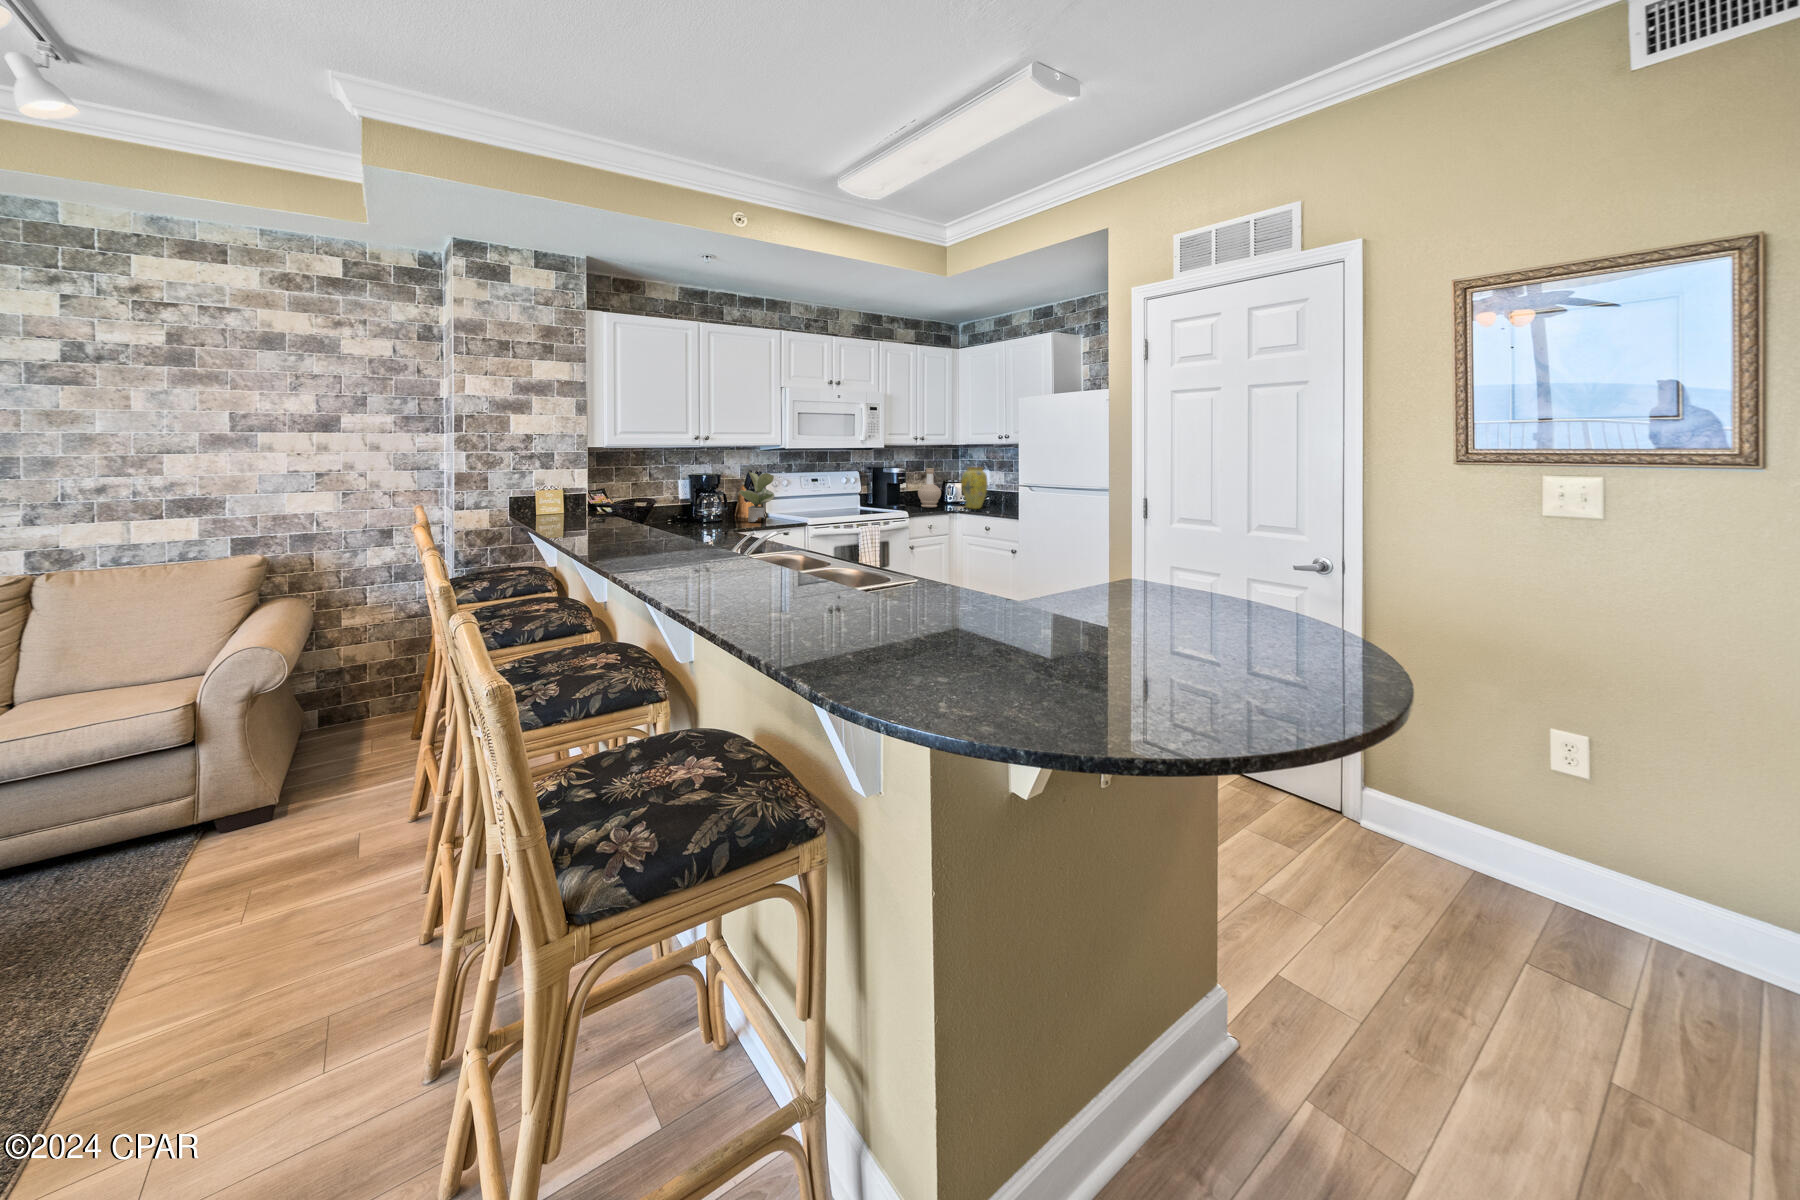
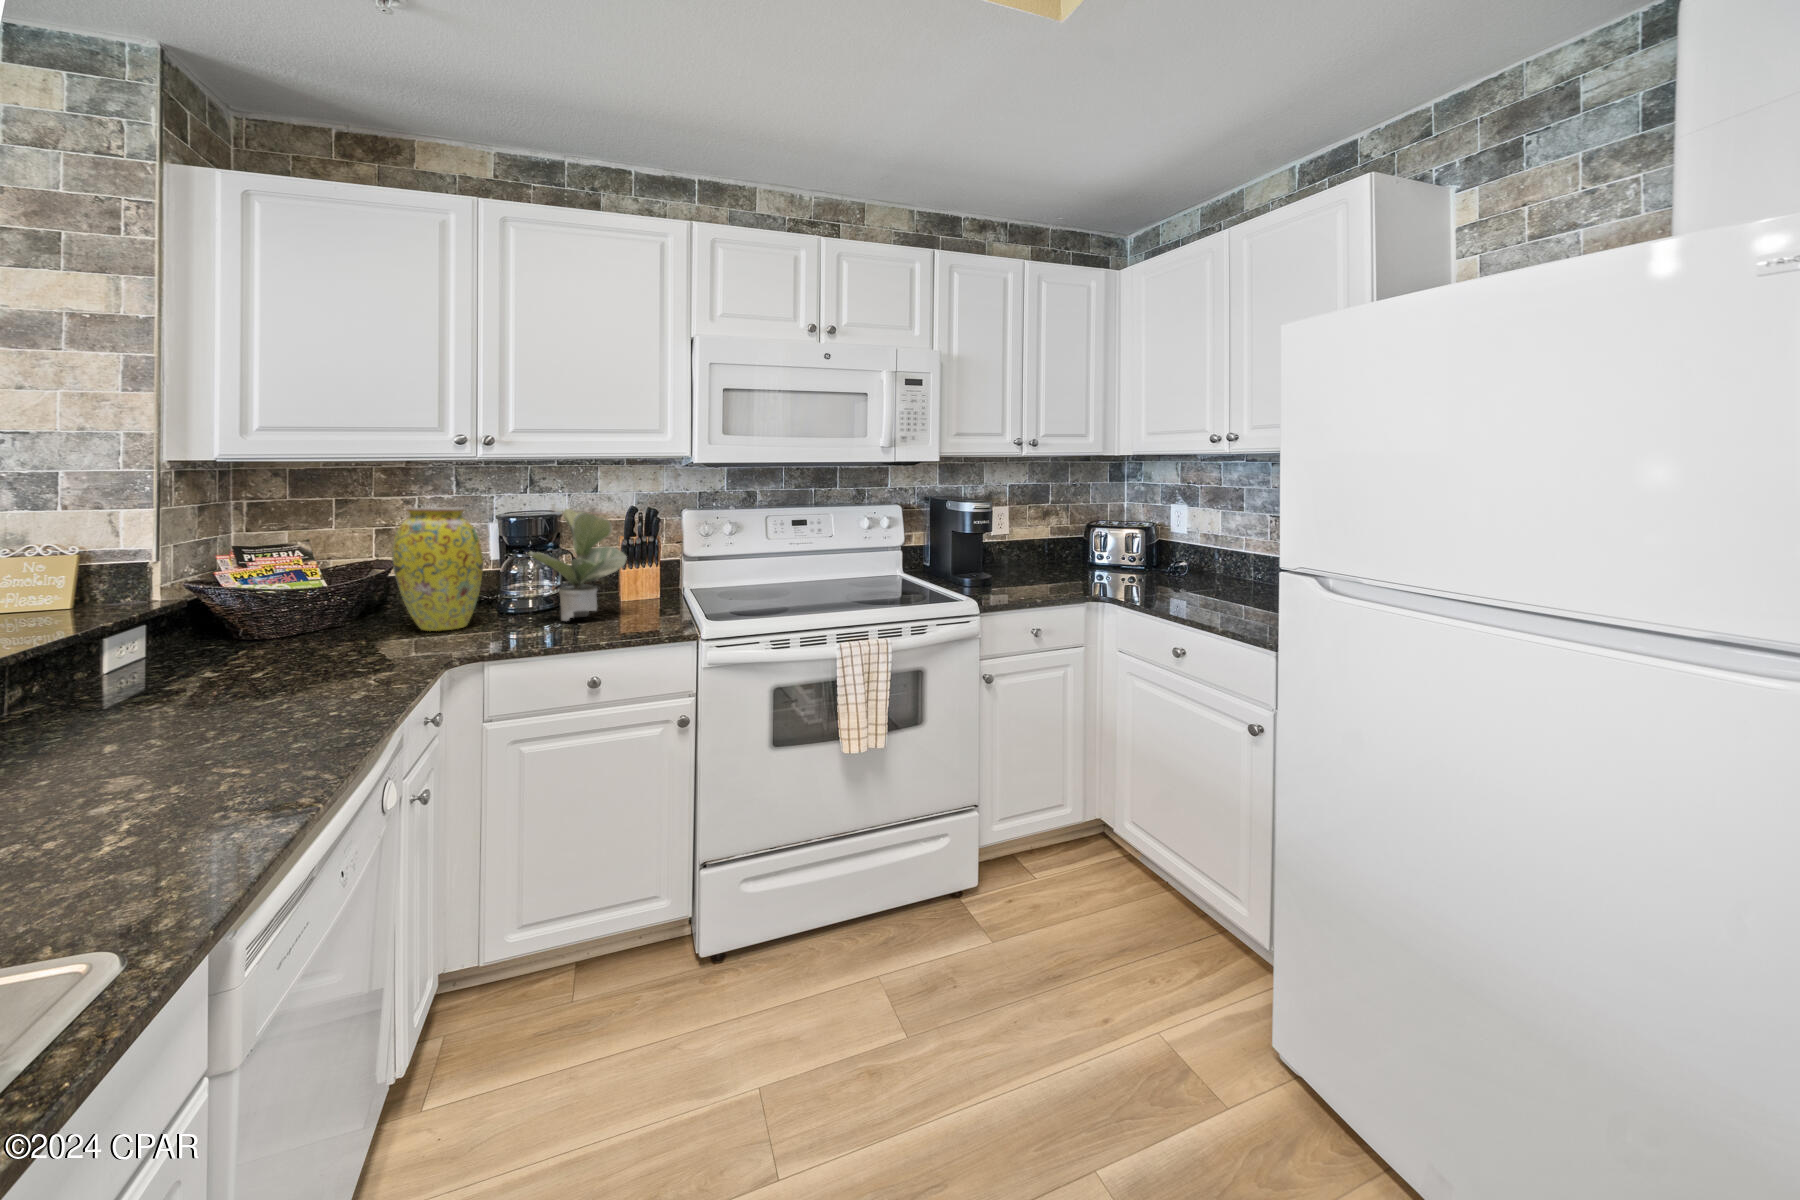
vase: present [961,467,988,509] -> present [392,508,483,631]
bottle: present [918,468,941,507] -> none [1012,500,1062,581]

